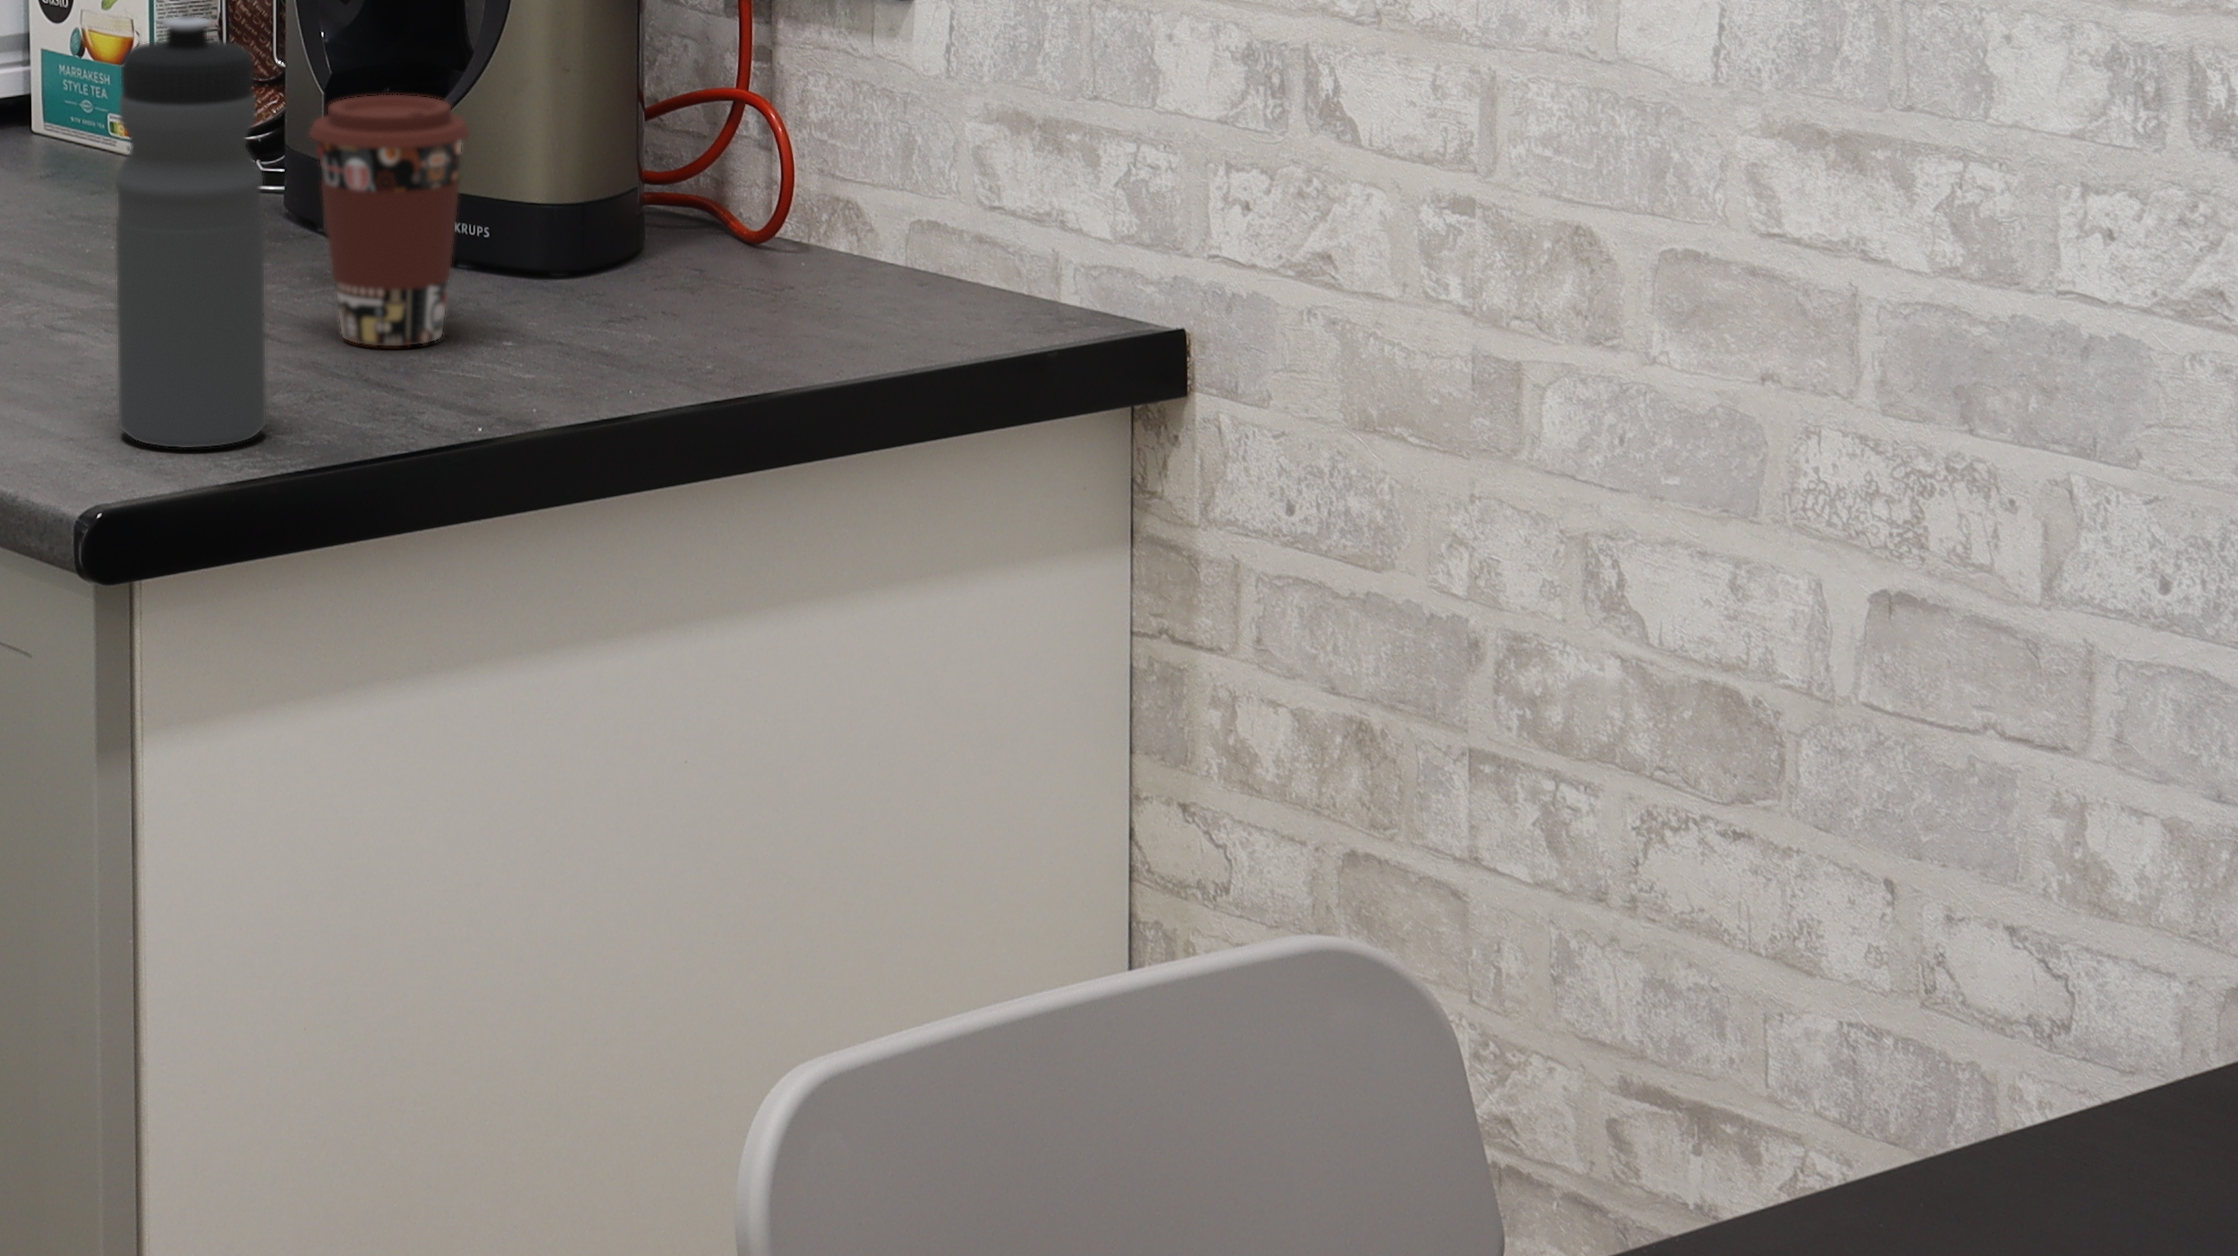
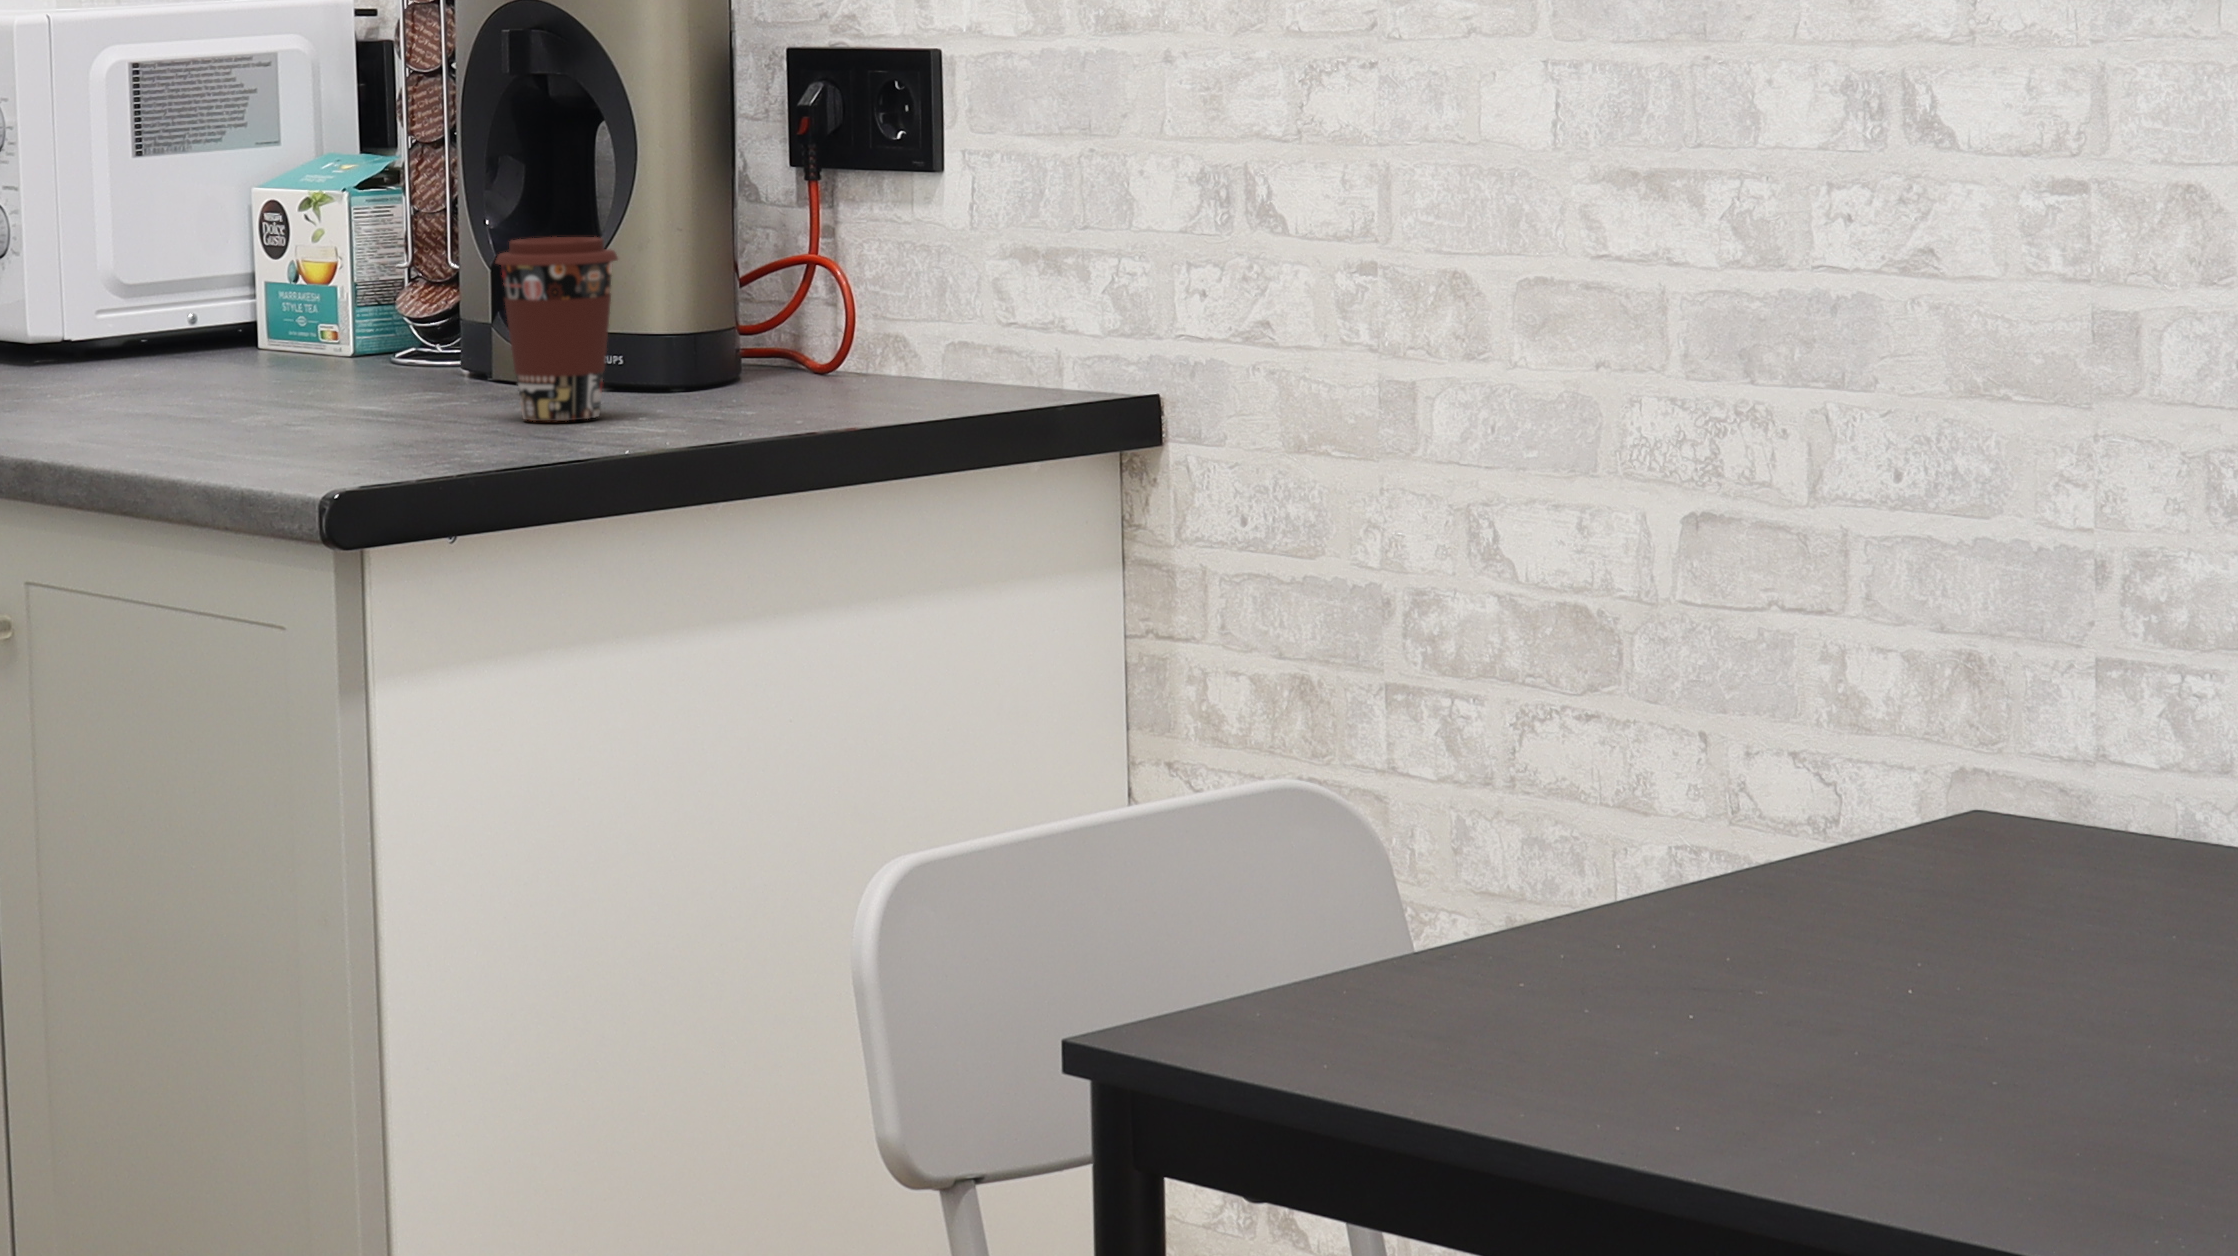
water bottle: present [115,16,266,448] -> none [347,132,467,462]

